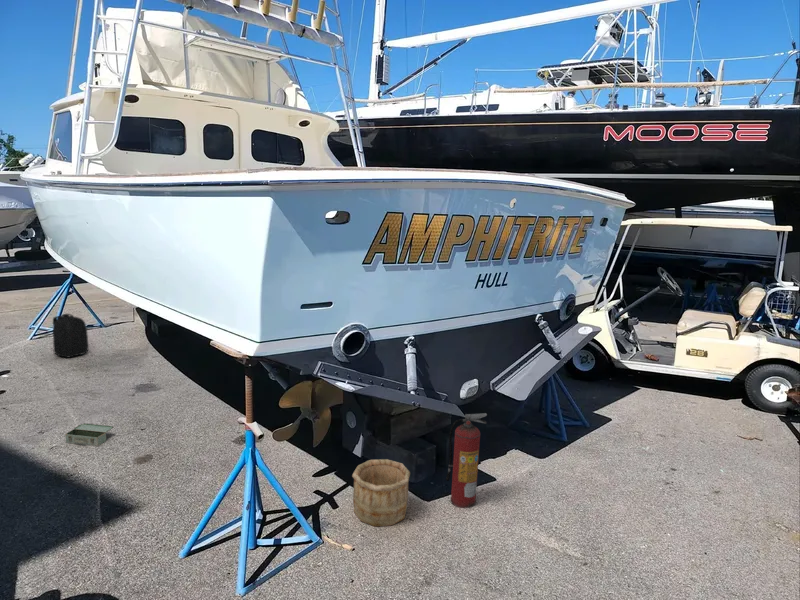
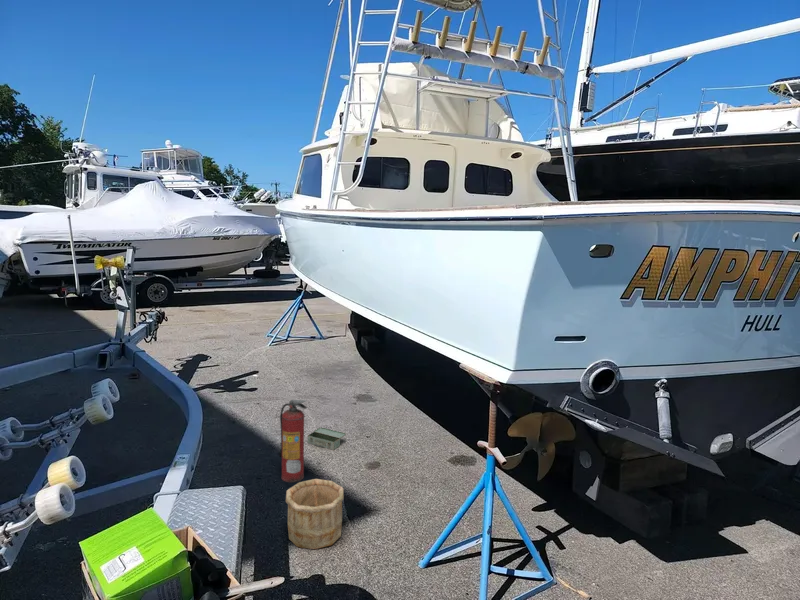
backpack: present [53,314,88,357] -> none [288,327,316,365]
fire extinguisher: present [446,413,487,508] -> present [279,400,307,482]
wooden bucket: present [352,459,410,526] -> present [286,479,344,549]

